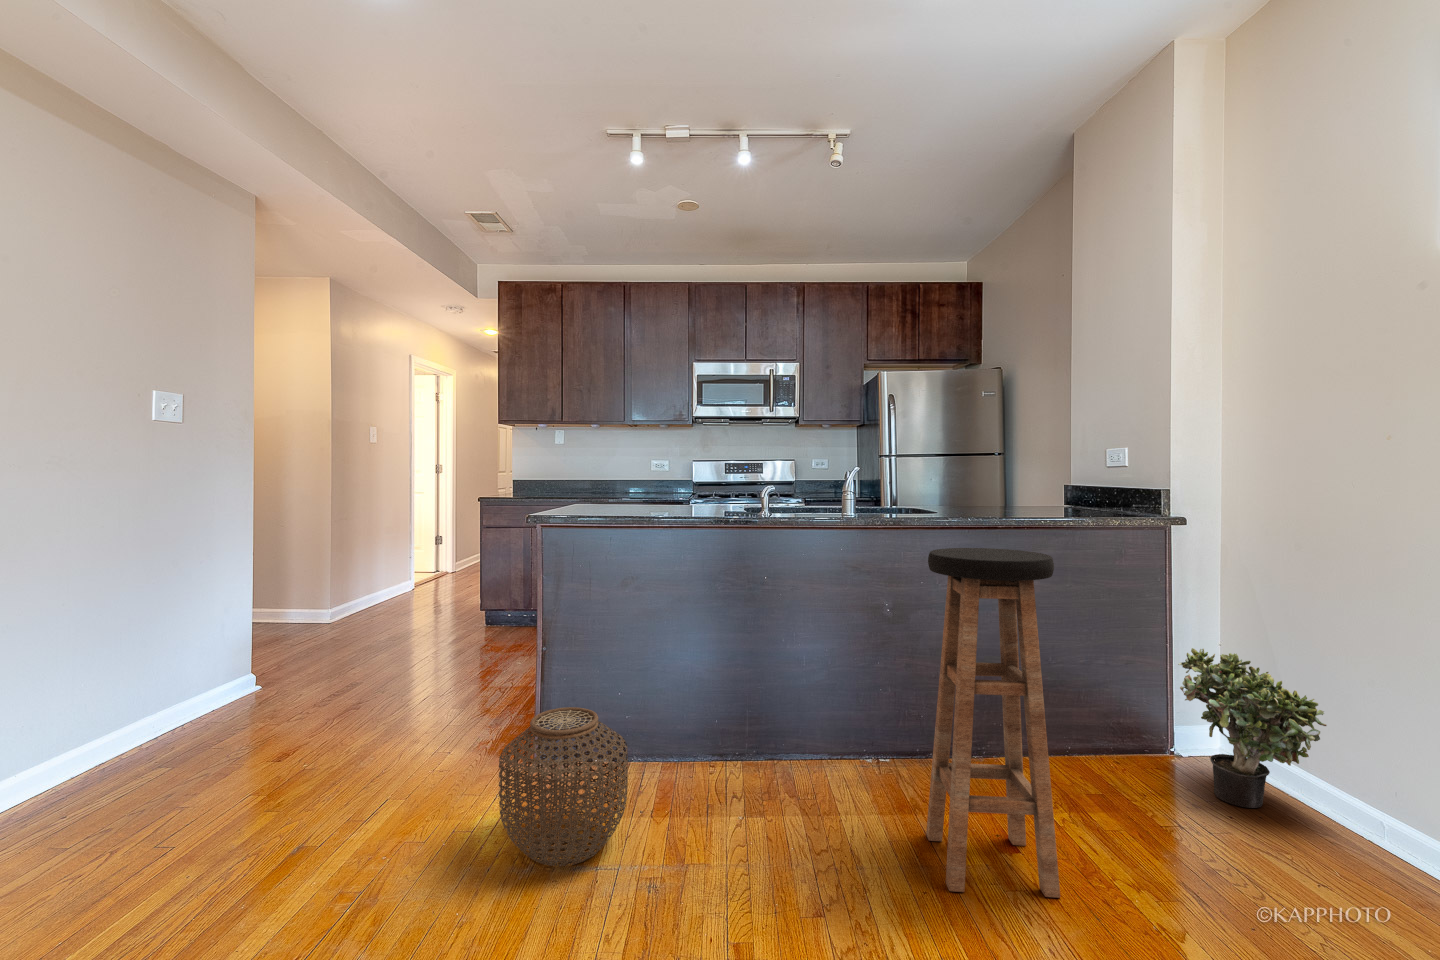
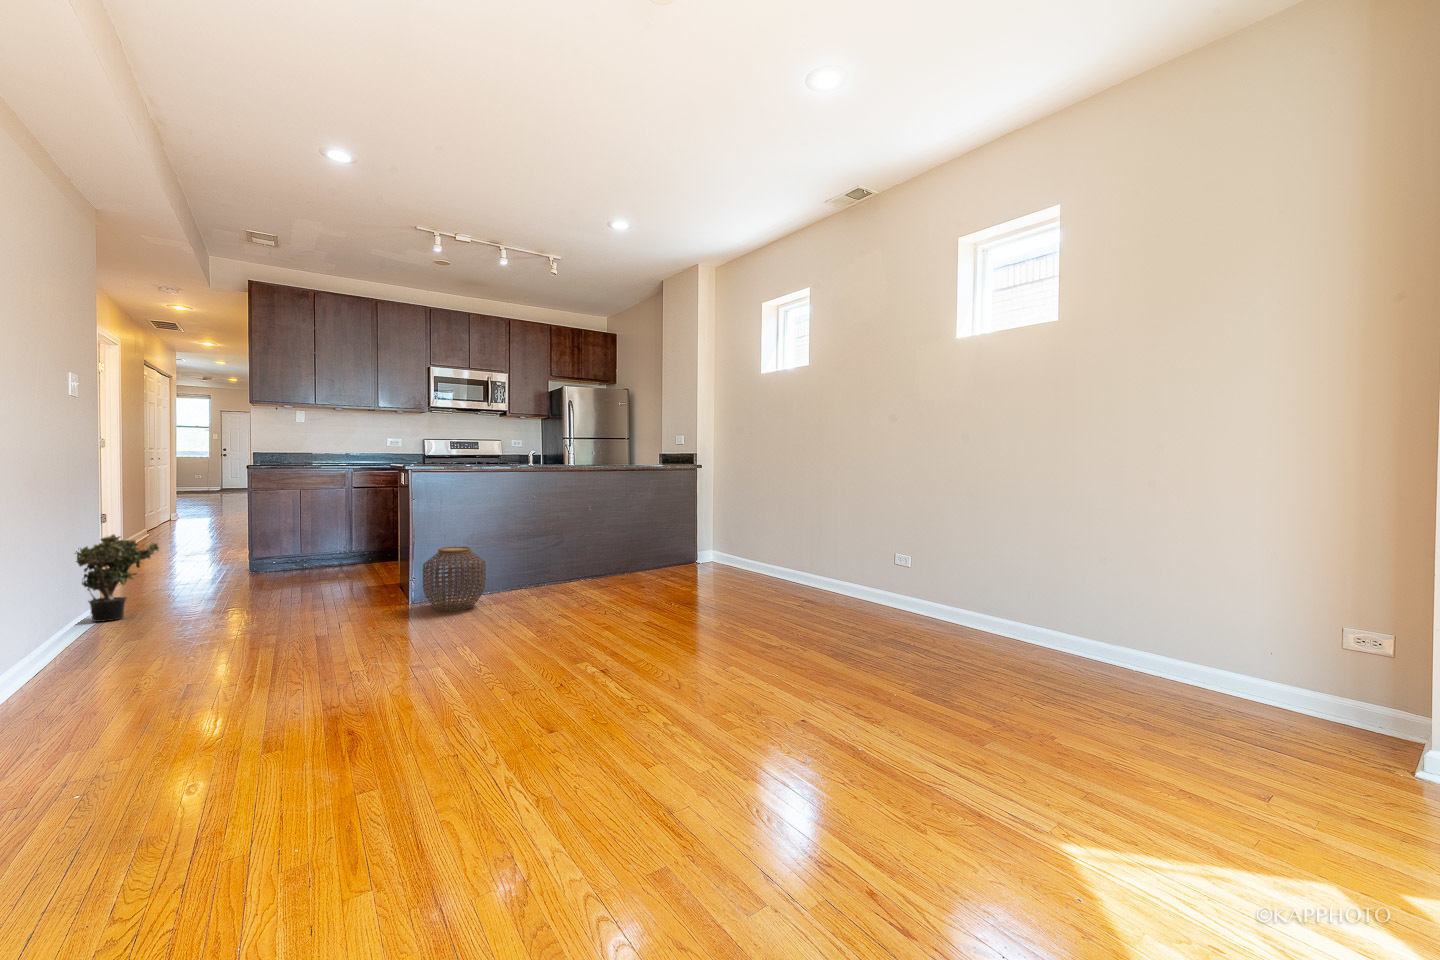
bar stool: present [926,548,1060,898] -> none [609,472,658,596]
potted plant: present [1178,648,1327,808] -> present [75,534,159,622]

